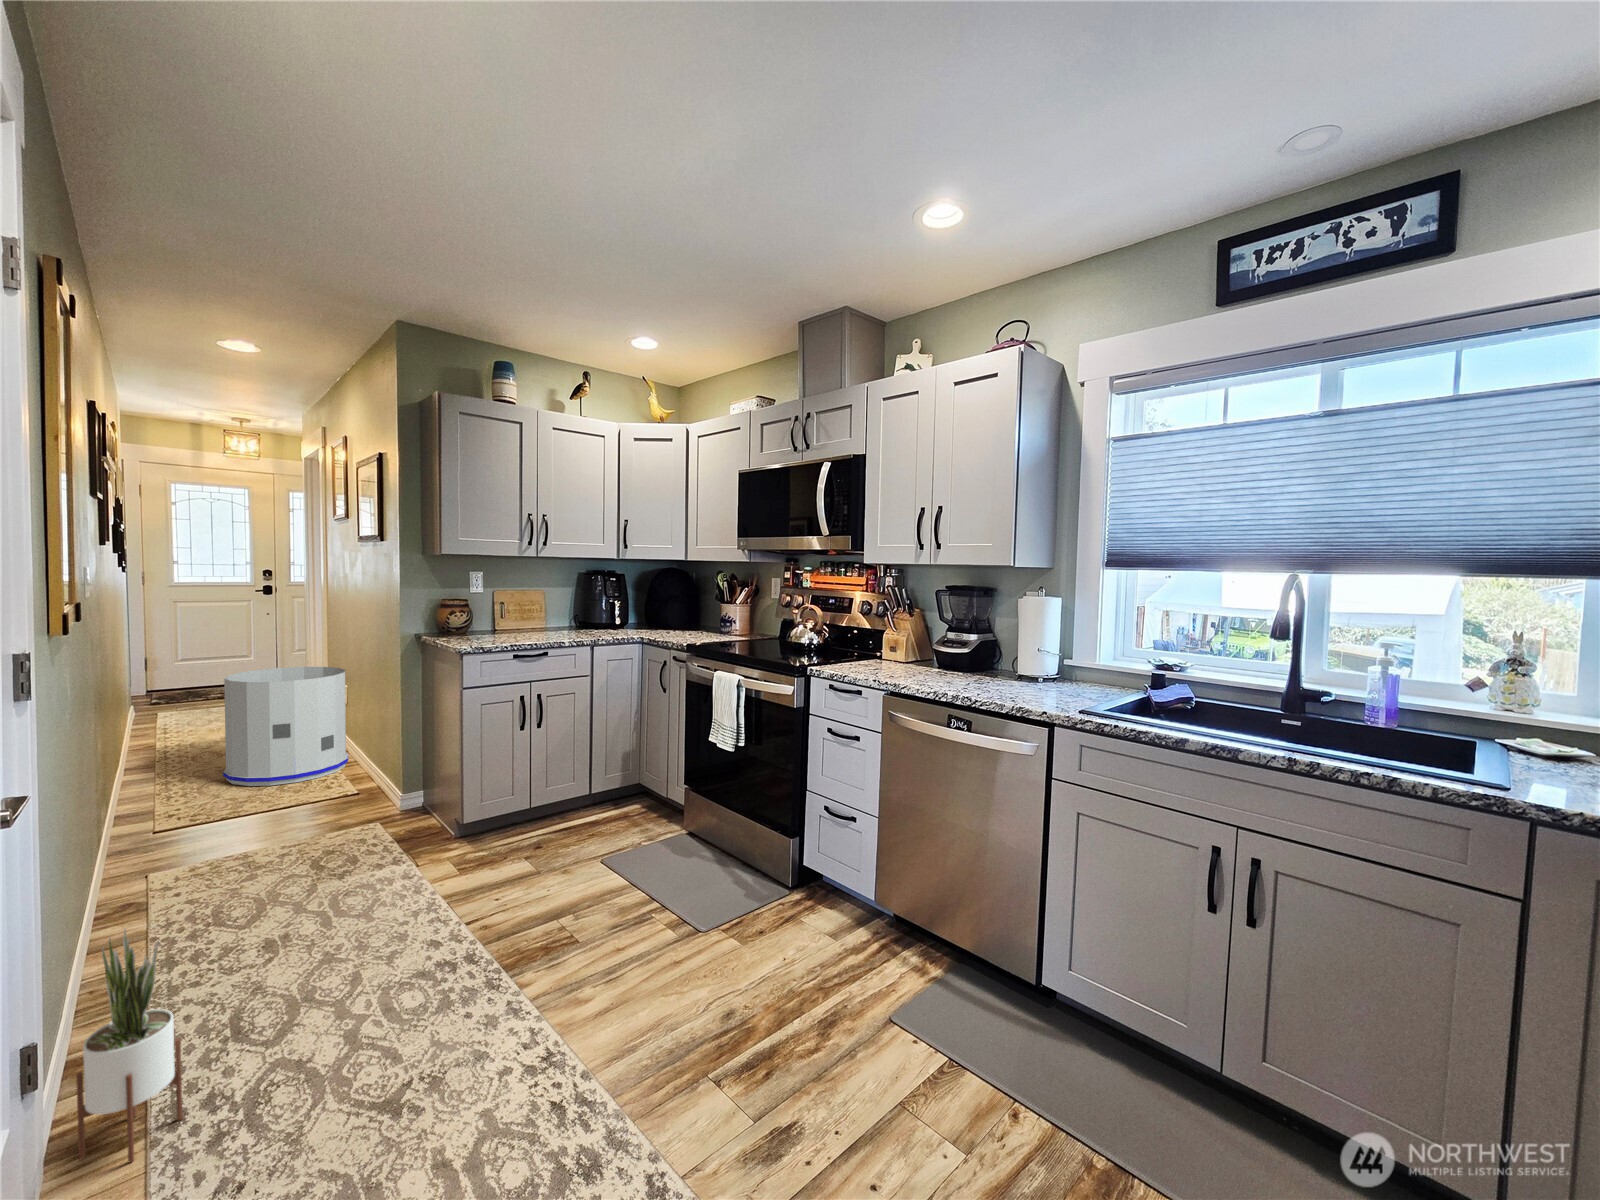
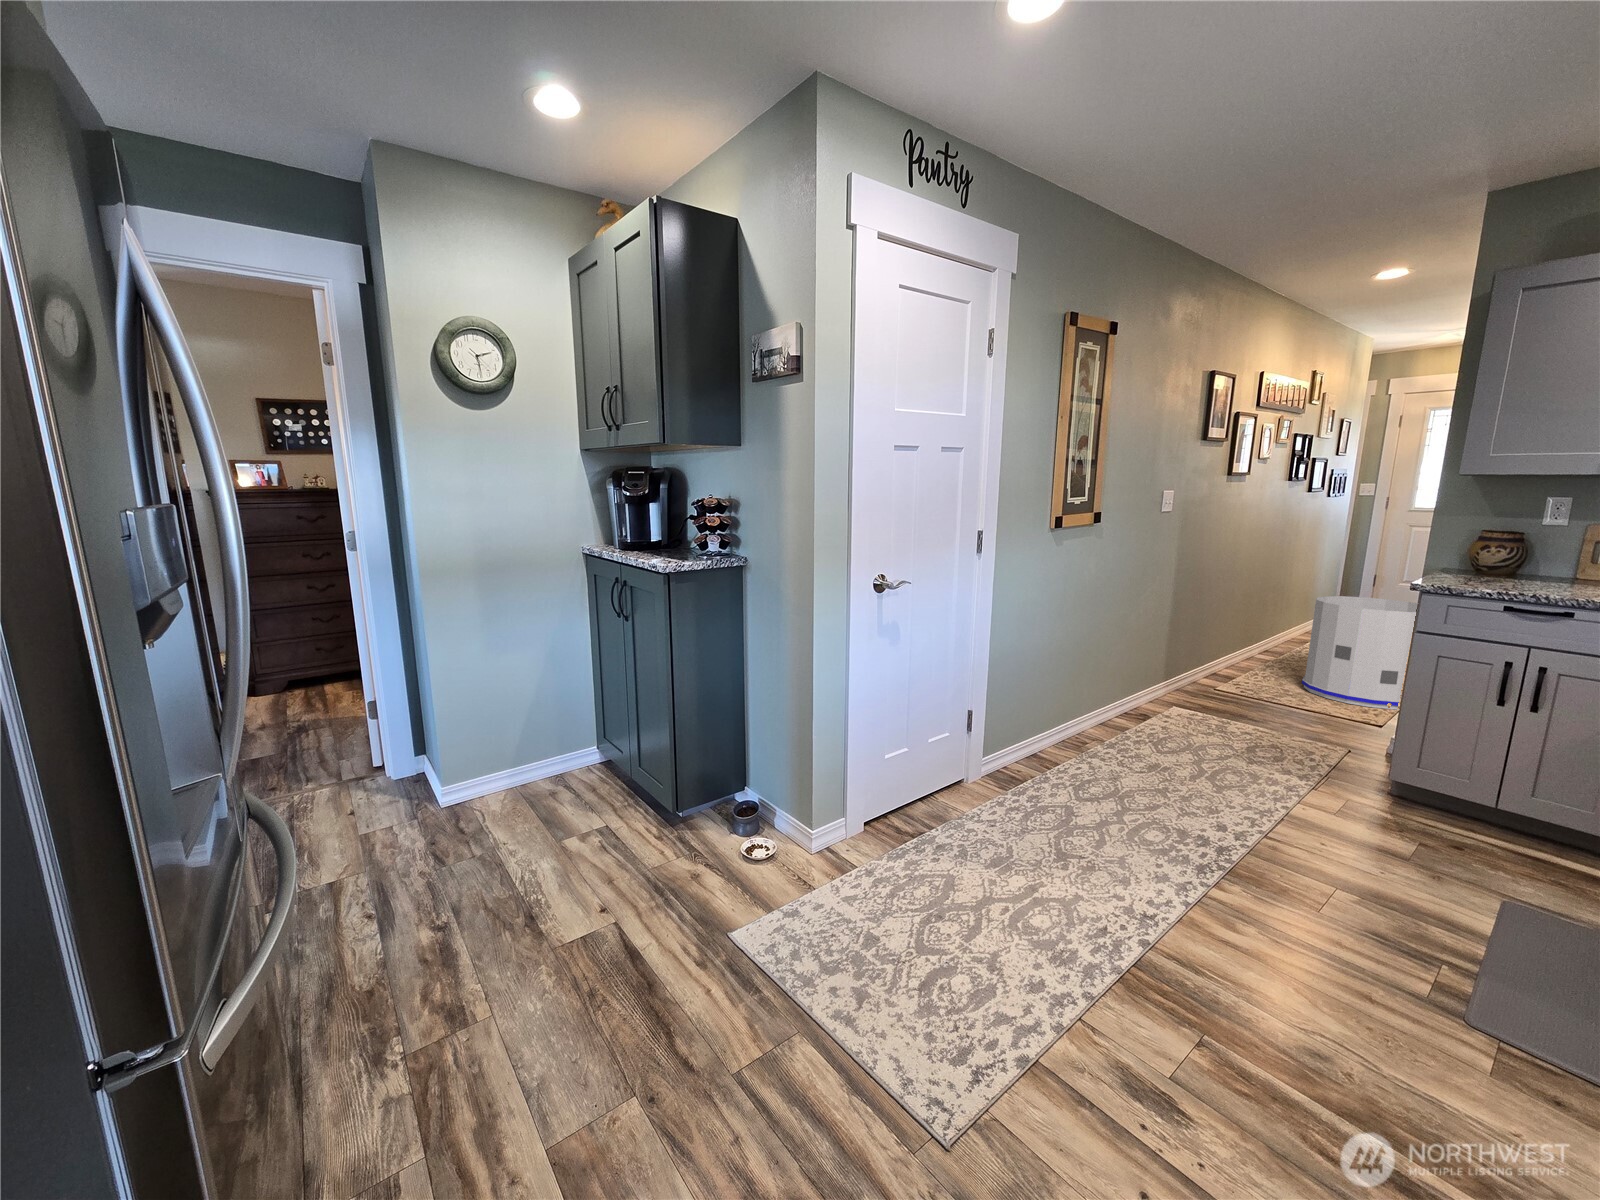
potted plant: present [76,929,182,1162] -> none [986,681,1023,796]

